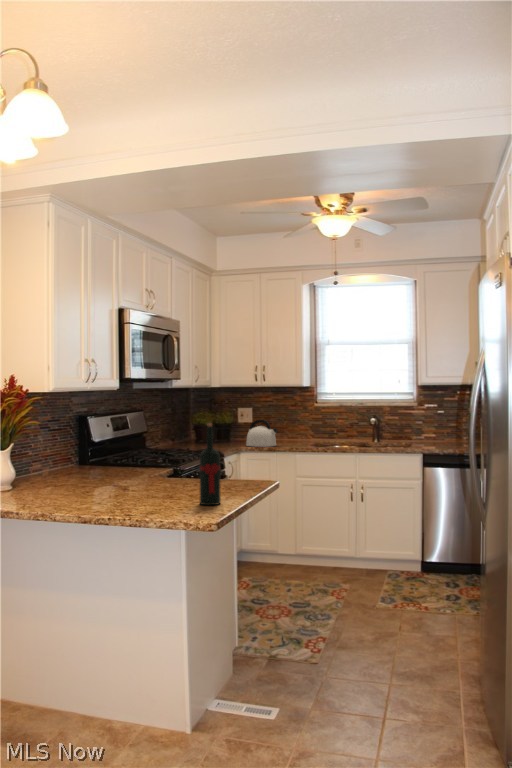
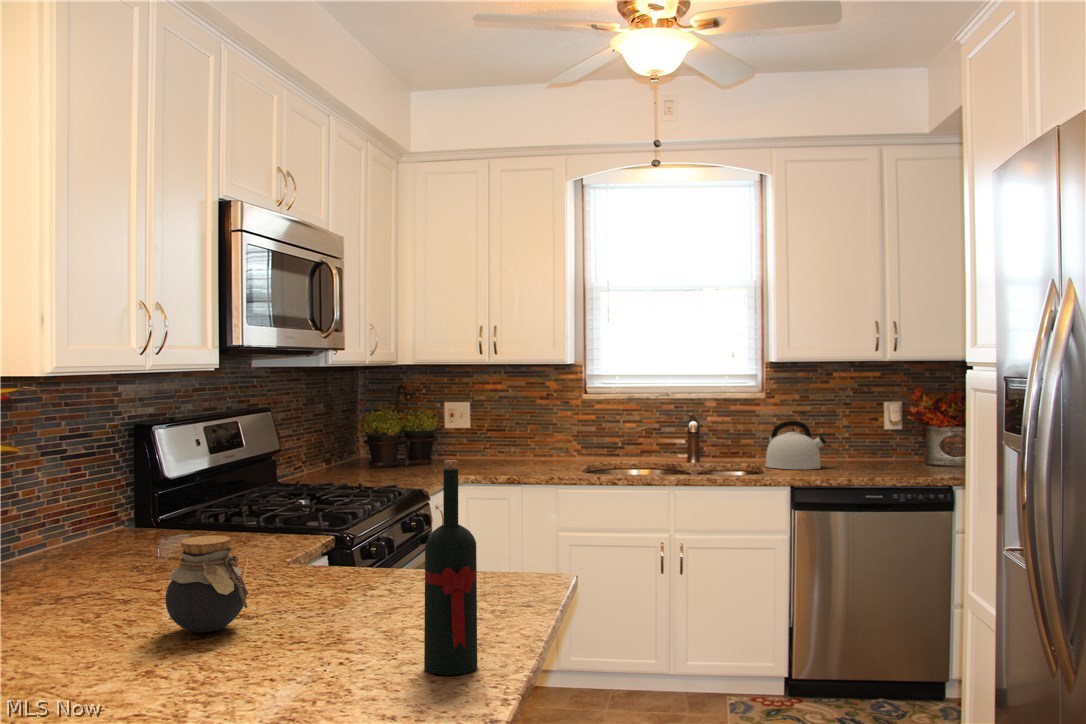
kettle: present [246,420,278,447] -> present [765,420,826,469]
jar: none [101,456,133,494] -> present [165,535,249,633]

